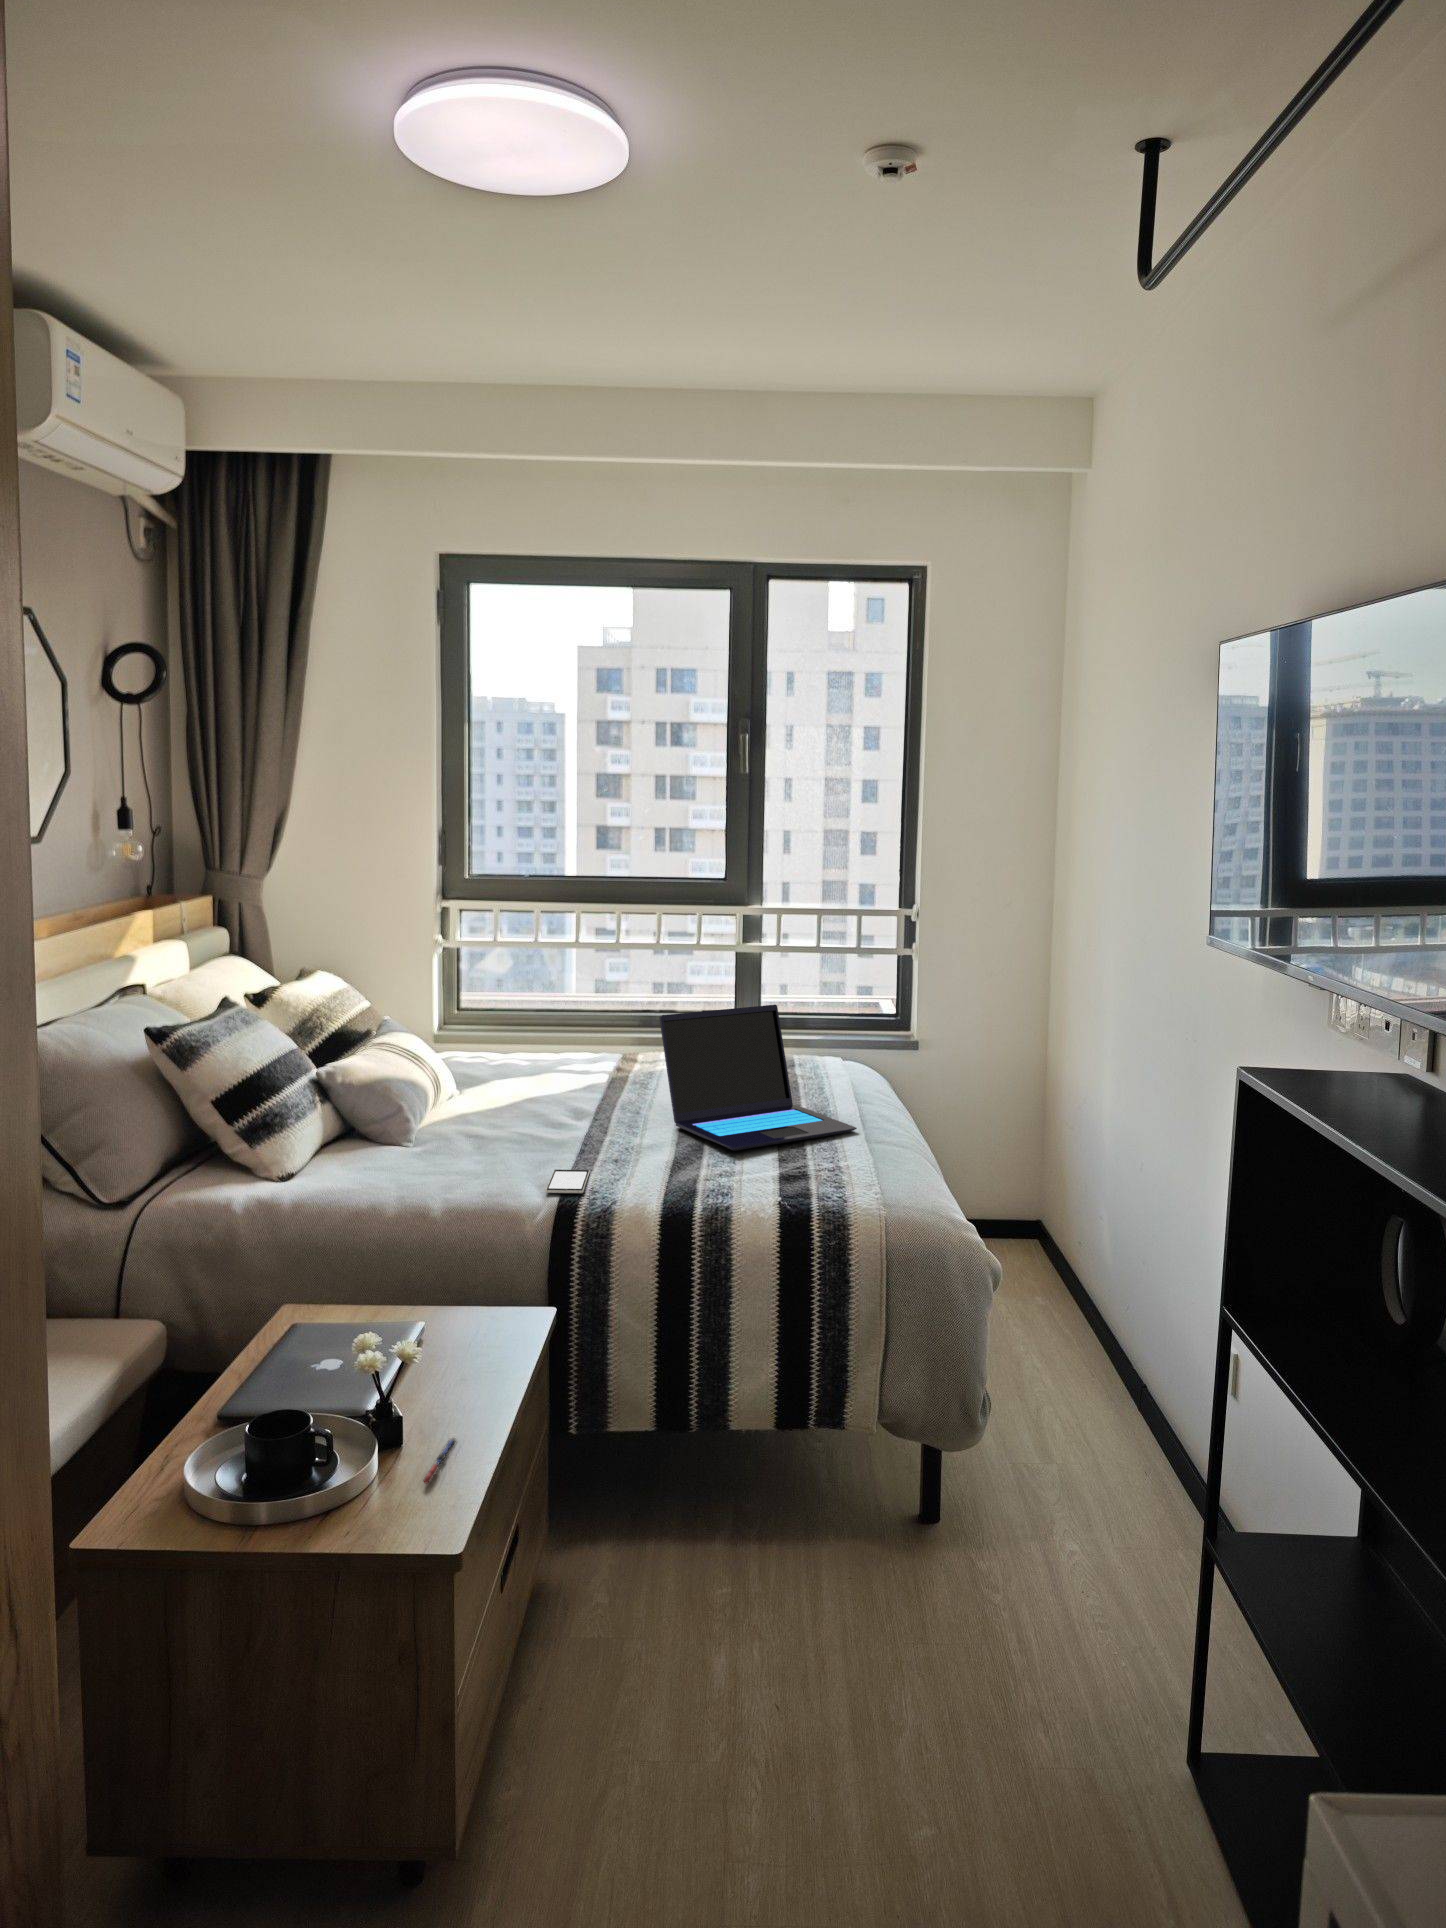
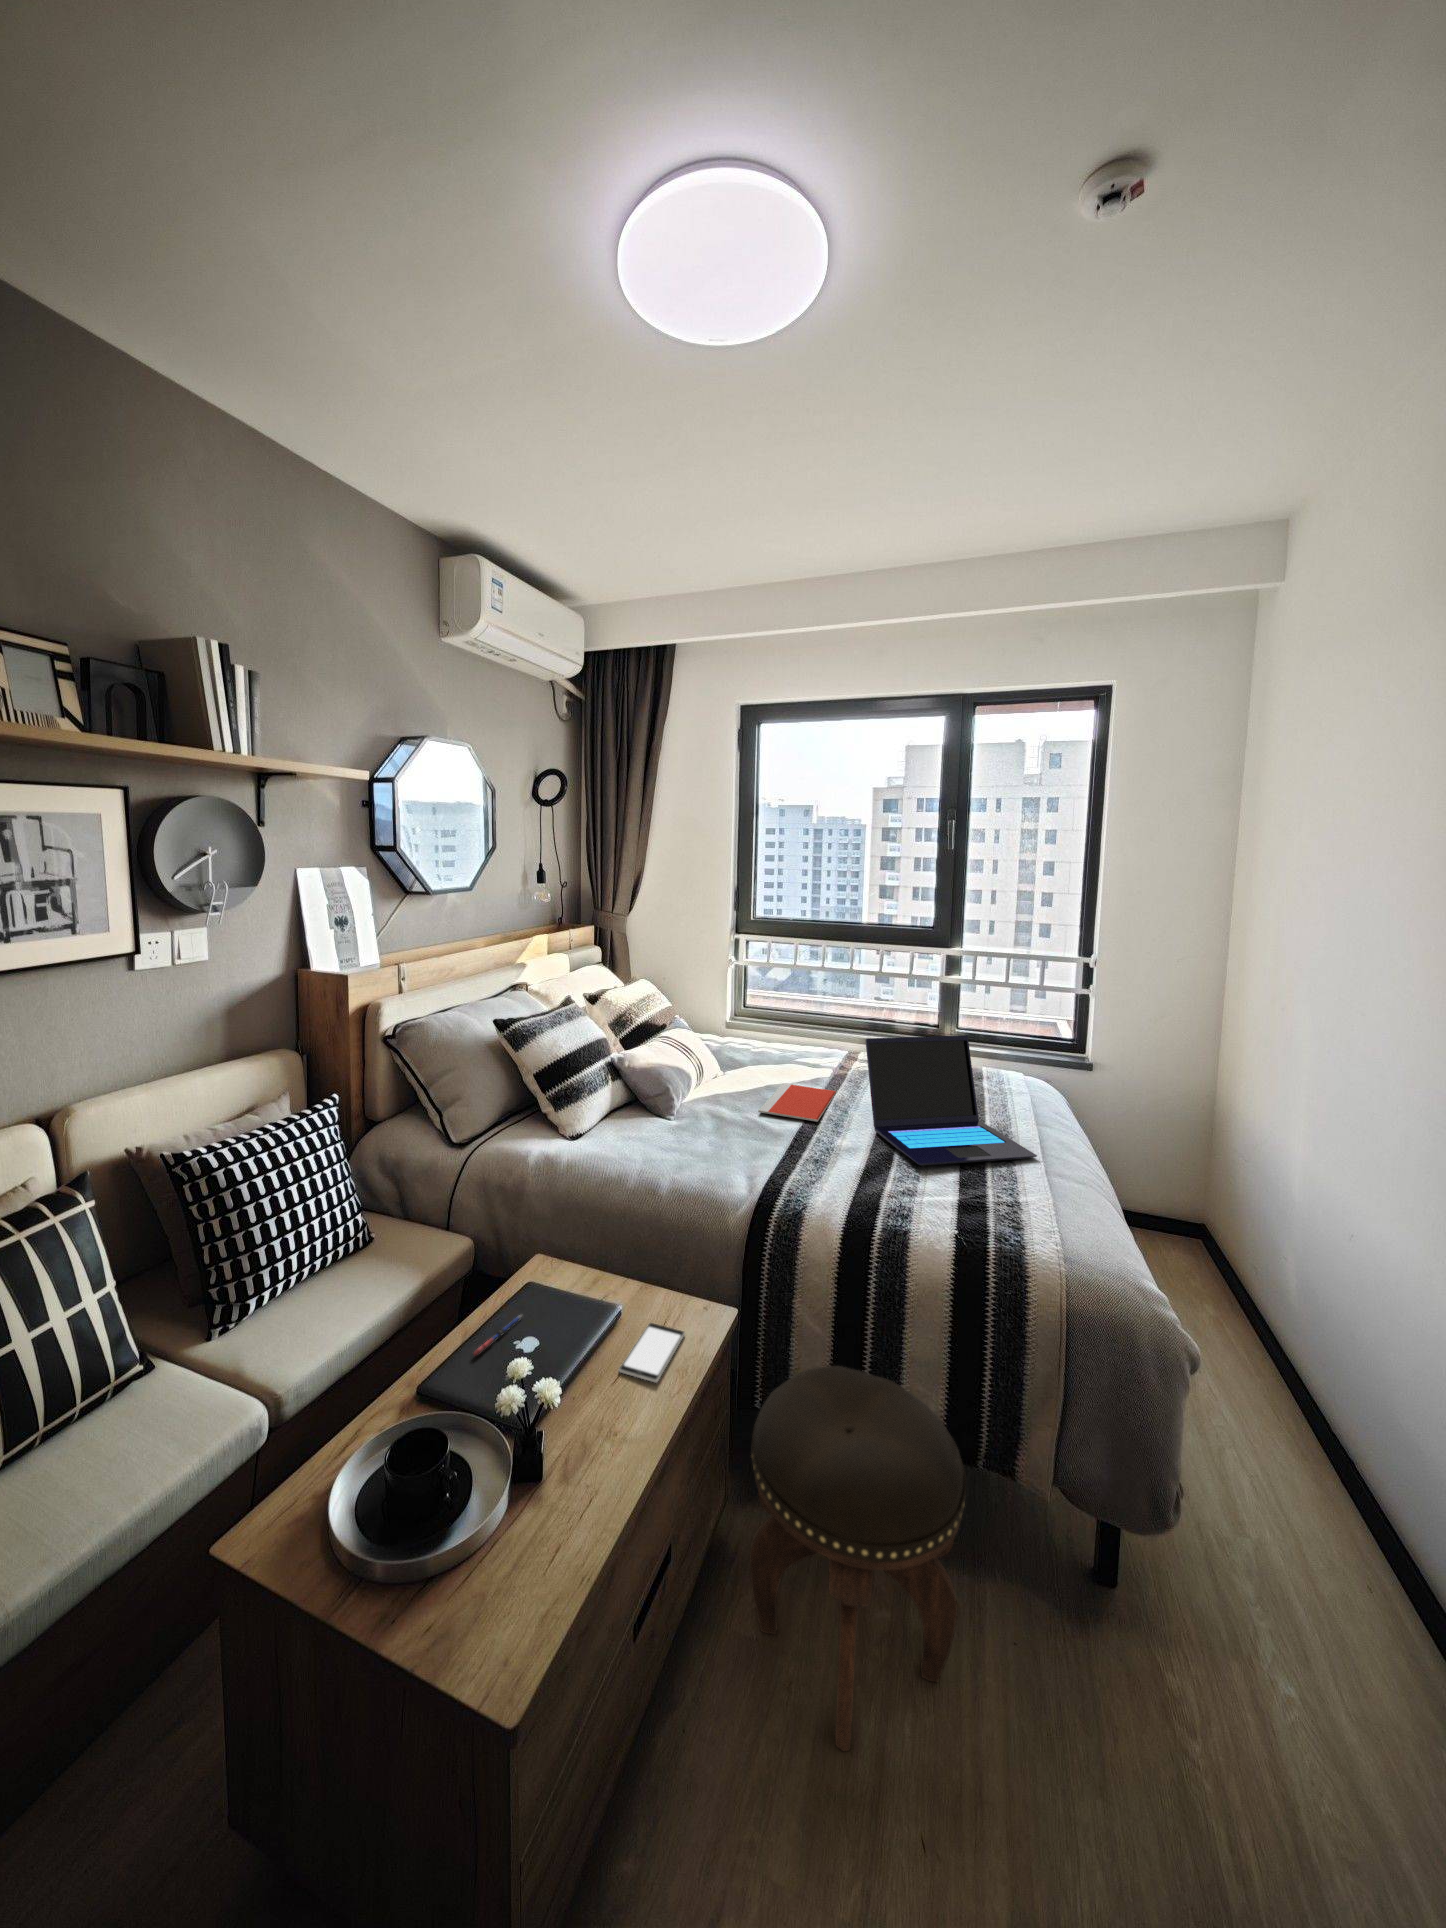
notebook: none [527,1092,619,1125] -> present [758,1083,836,1122]
smartphone: present [545,1170,590,1193] -> present [618,1323,685,1382]
footstool: none [590,1341,802,1667] -> present [750,1366,966,1751]
pen: present [423,1438,455,1483] -> present [473,1315,522,1355]

